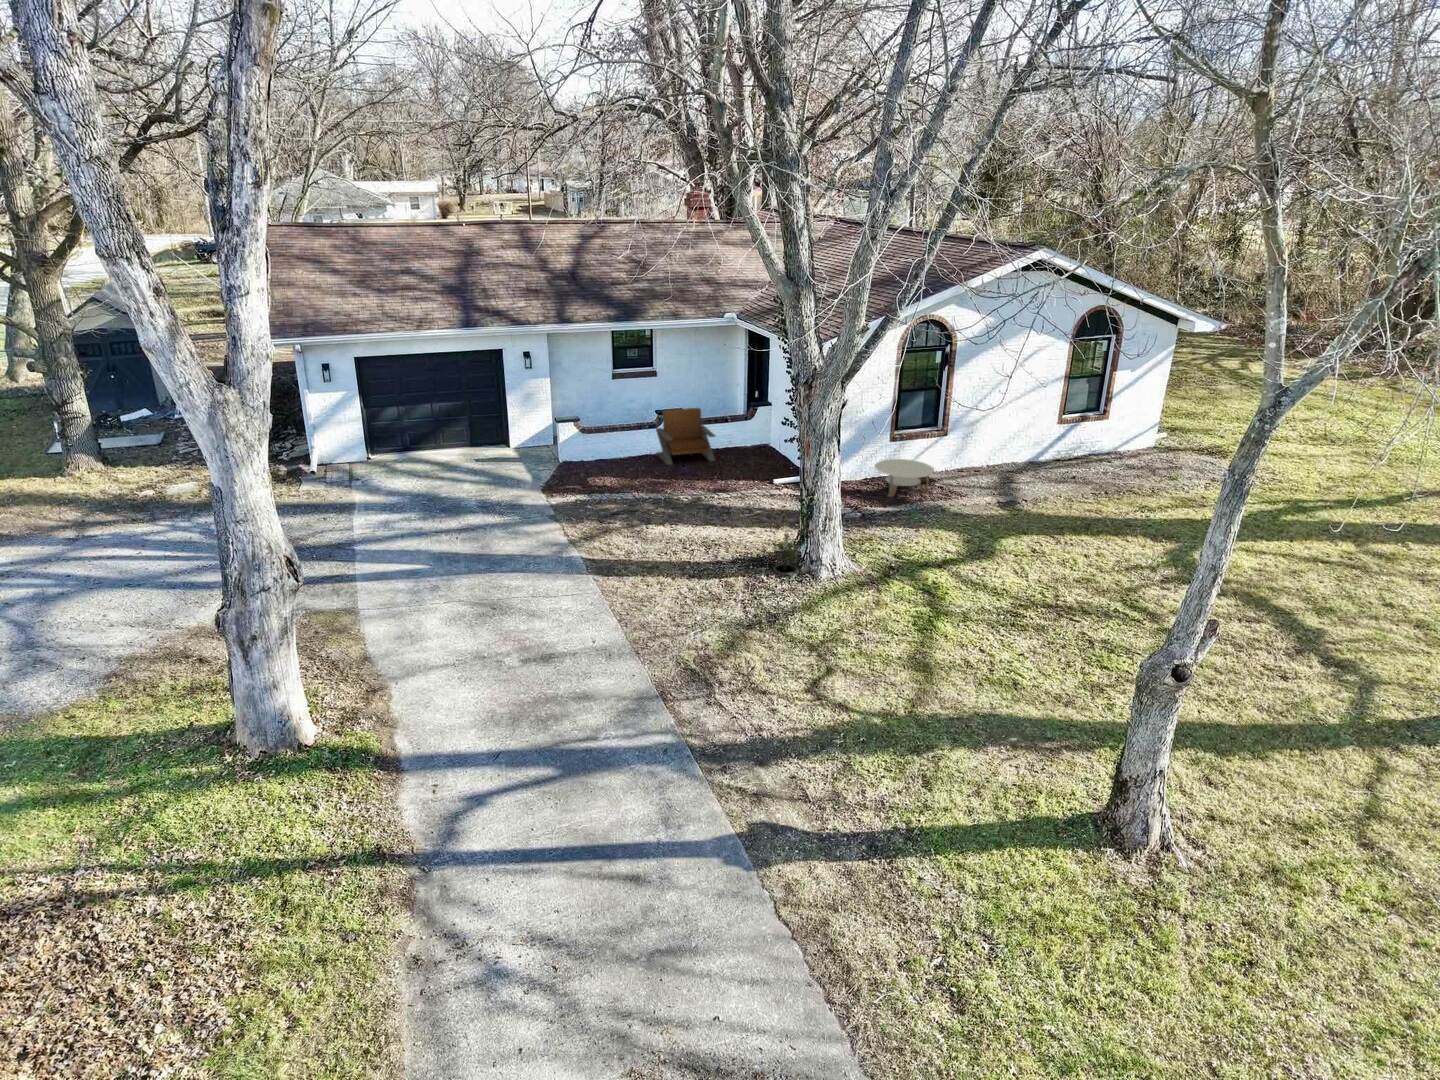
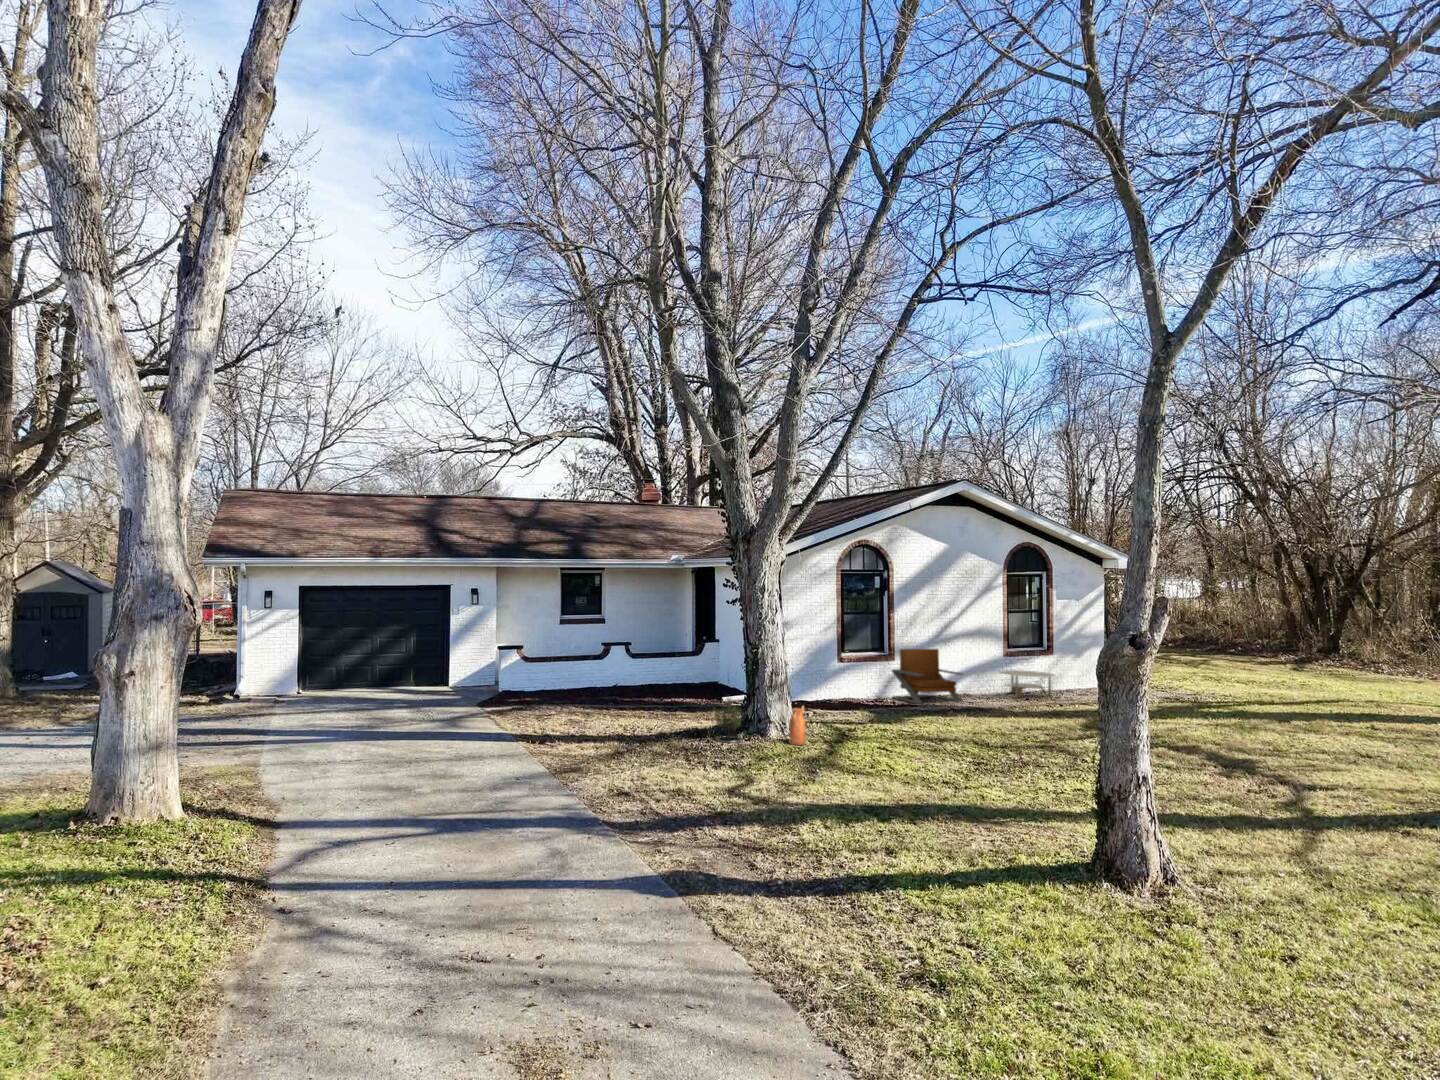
lounge chair: present [656,408,715,465] -> present [892,649,962,704]
round table: present [875,459,934,497] -> present [999,670,1055,698]
watering can: none [842,540,859,580] -> present [789,706,805,745]

